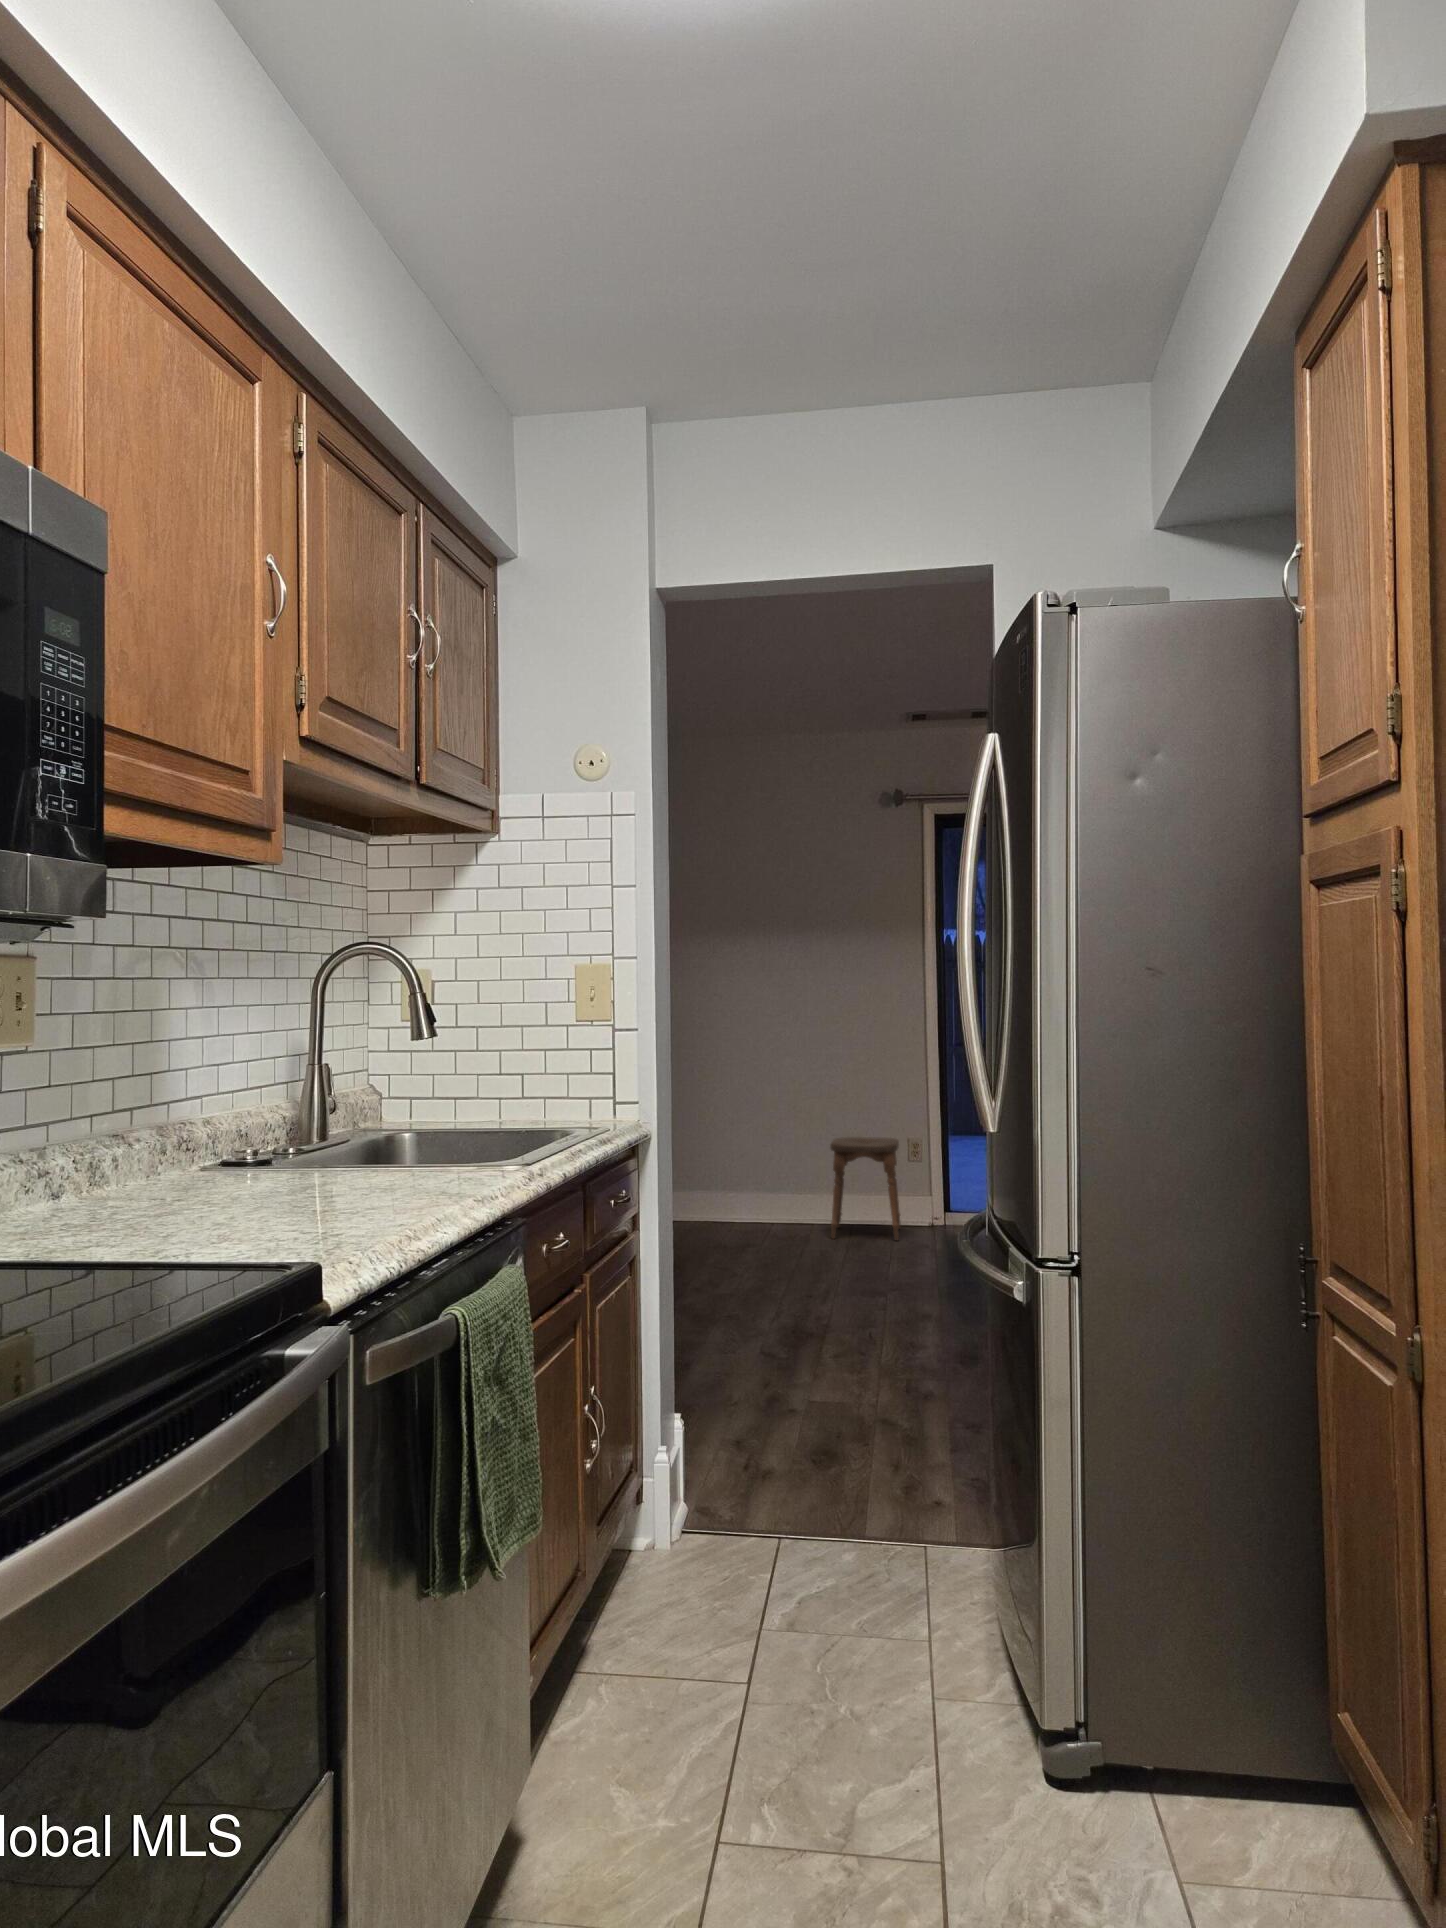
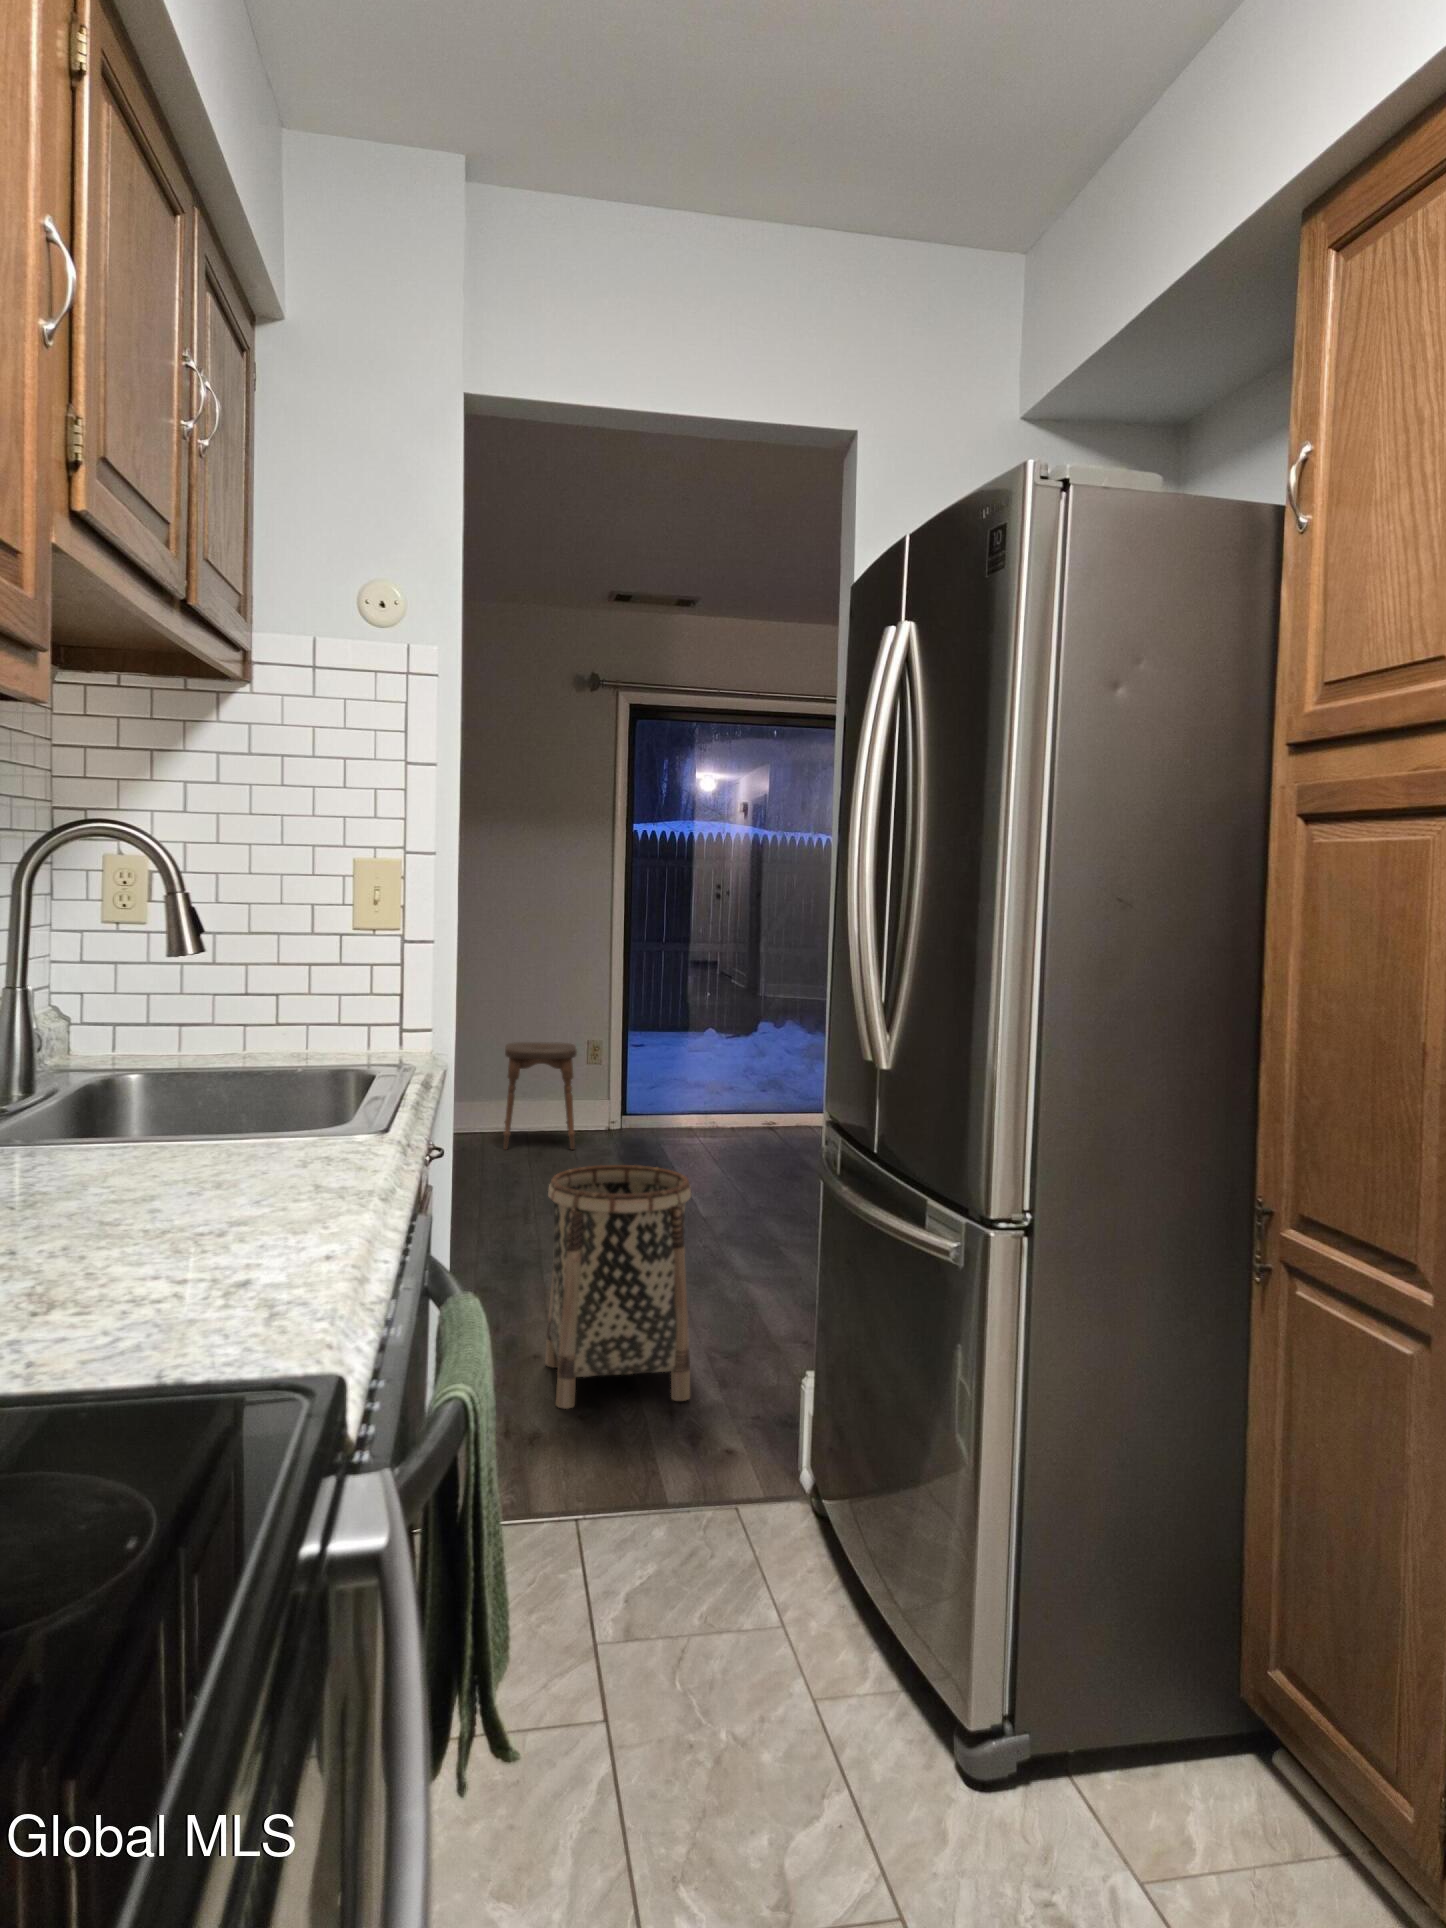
basket: none [791,1237,923,1458] -> present [545,1165,692,1409]

